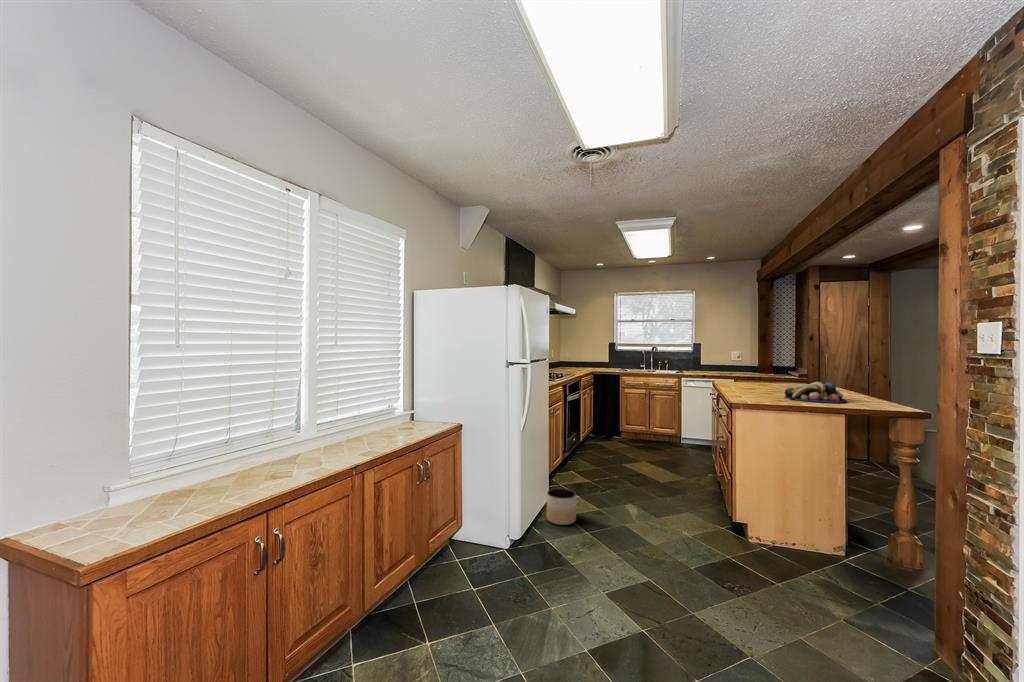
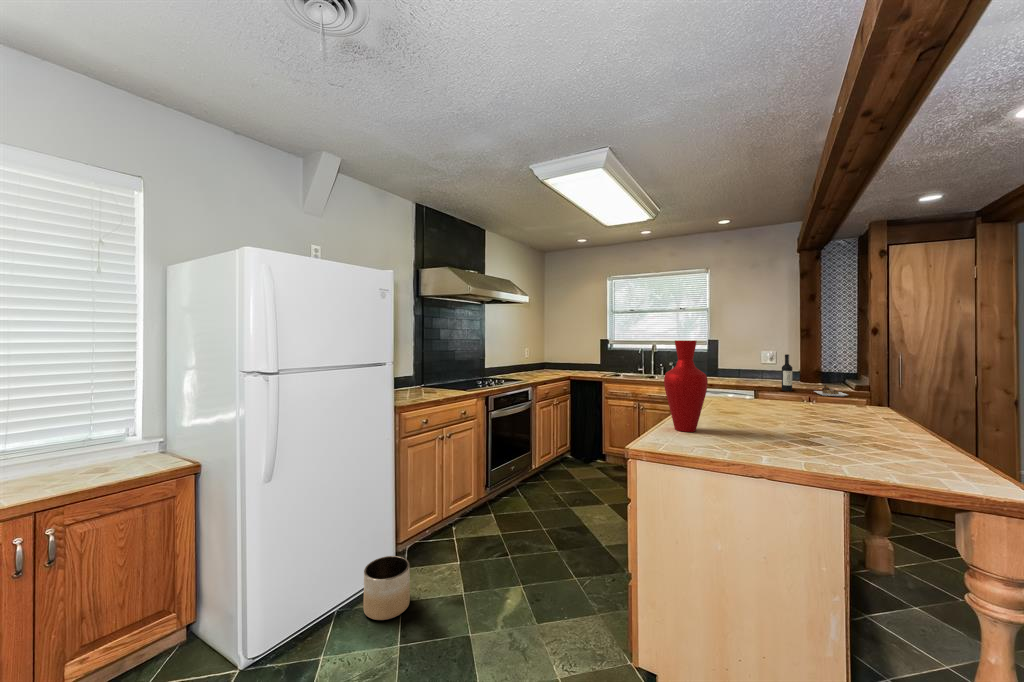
vase: none [736,344,762,396] -> present [664,340,708,432]
wine bottle: none [757,354,801,381] -> present [782,354,847,396]
fruit bowl: present [785,382,847,403] -> none [745,412,867,459]

